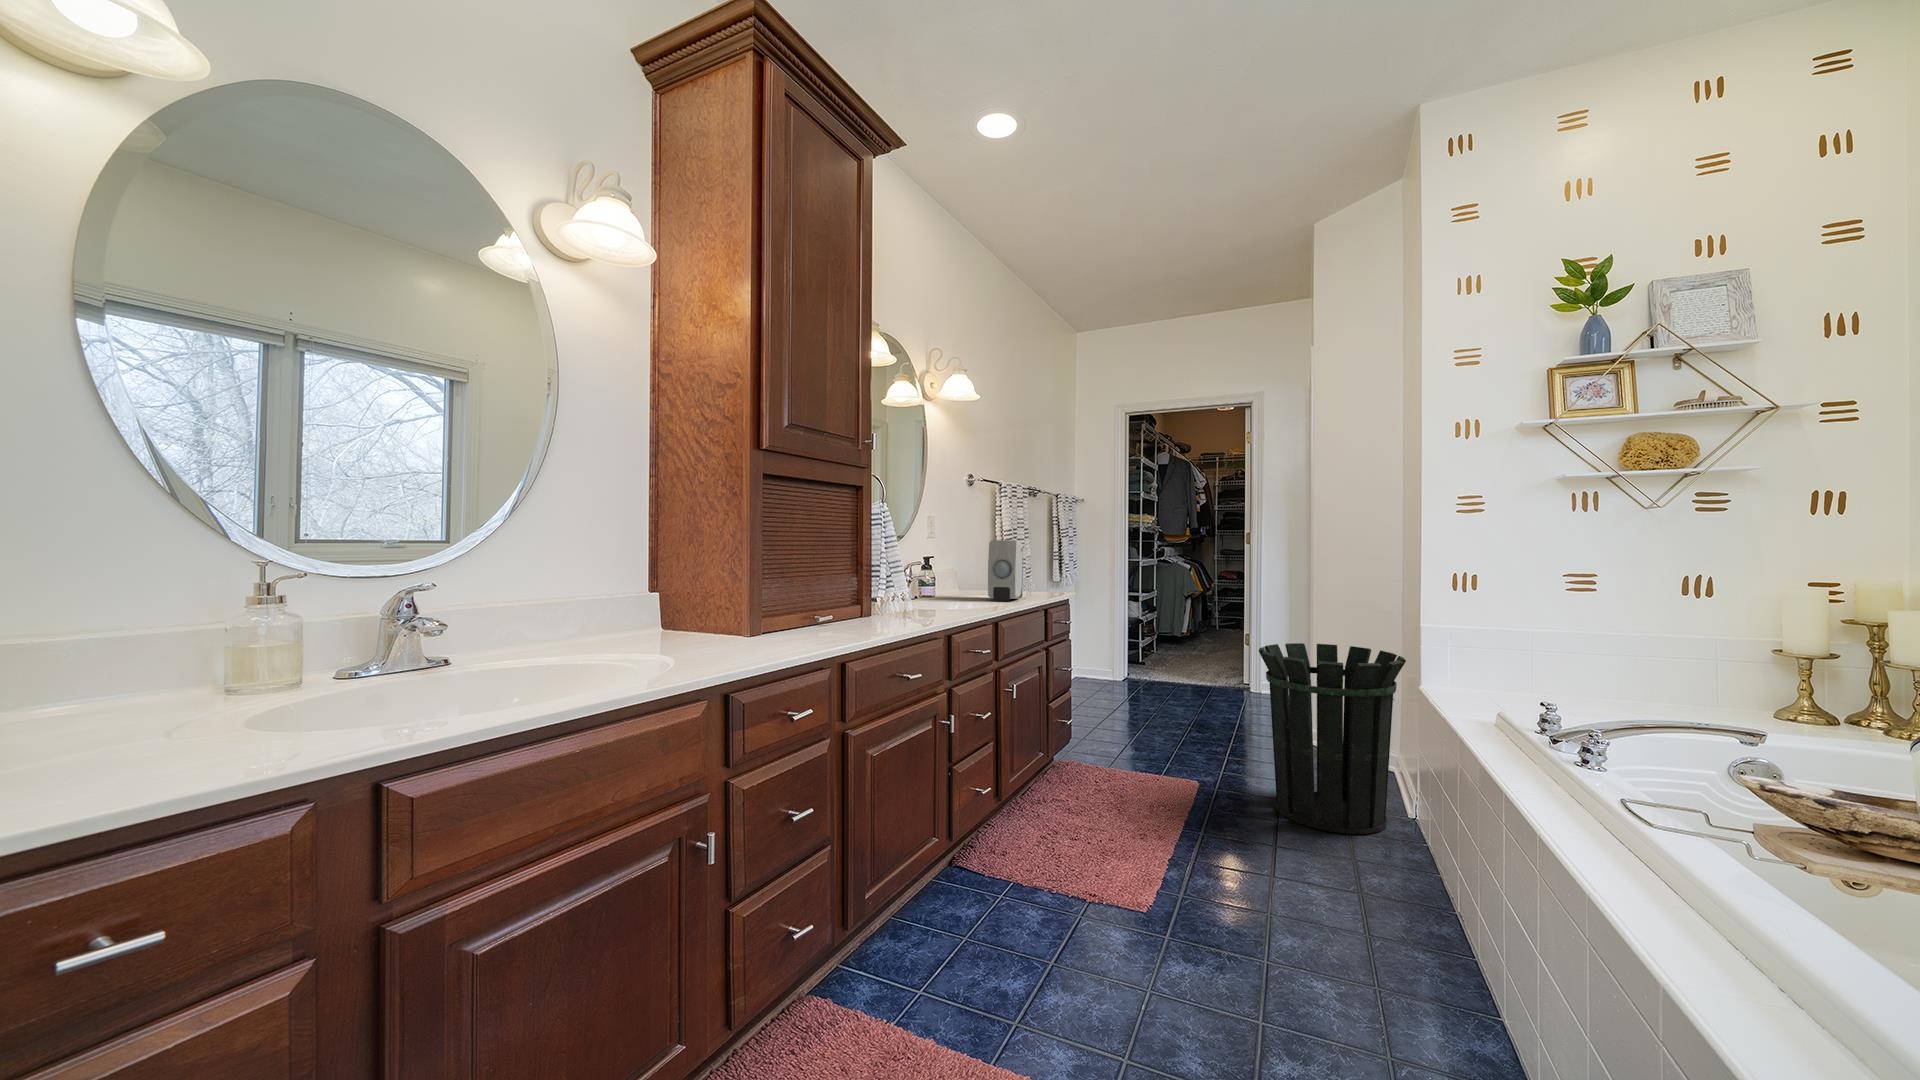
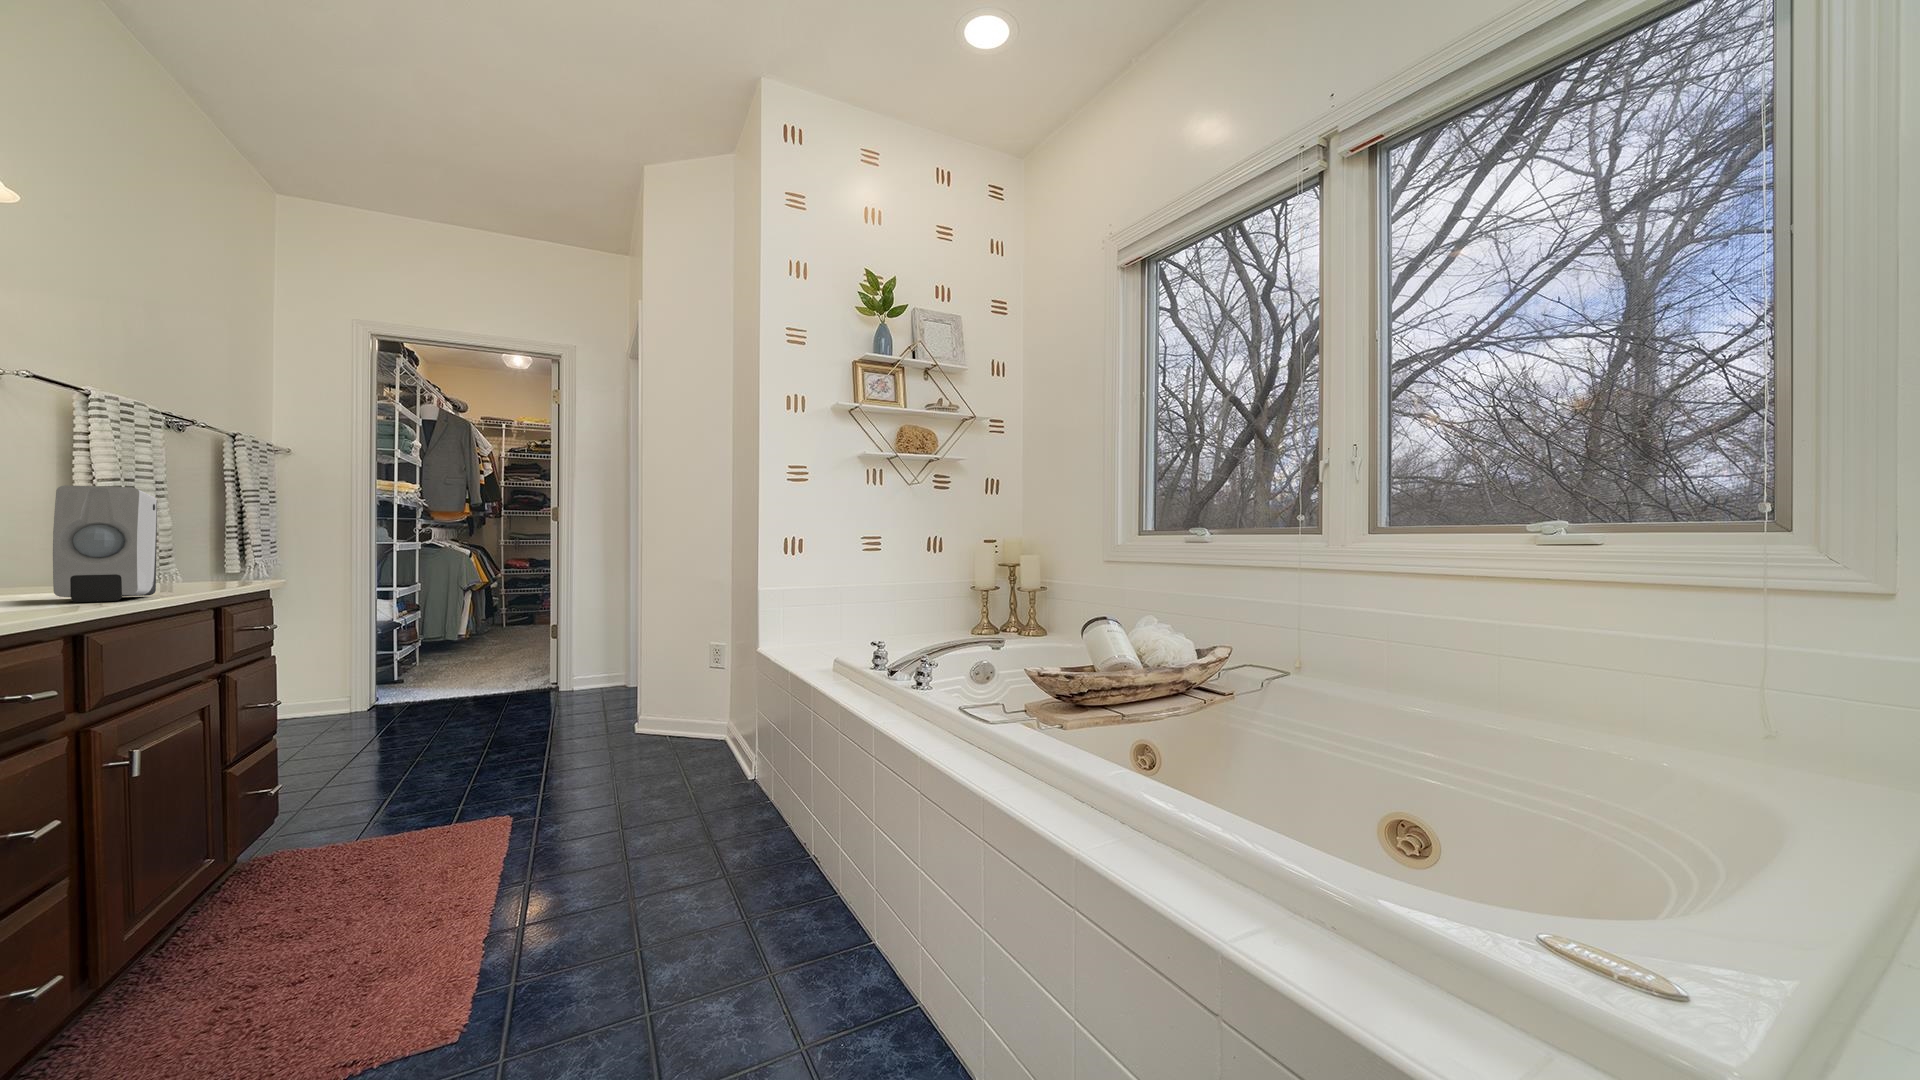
waste bin: present [1259,643,1406,834] -> none [595,619,749,825]

